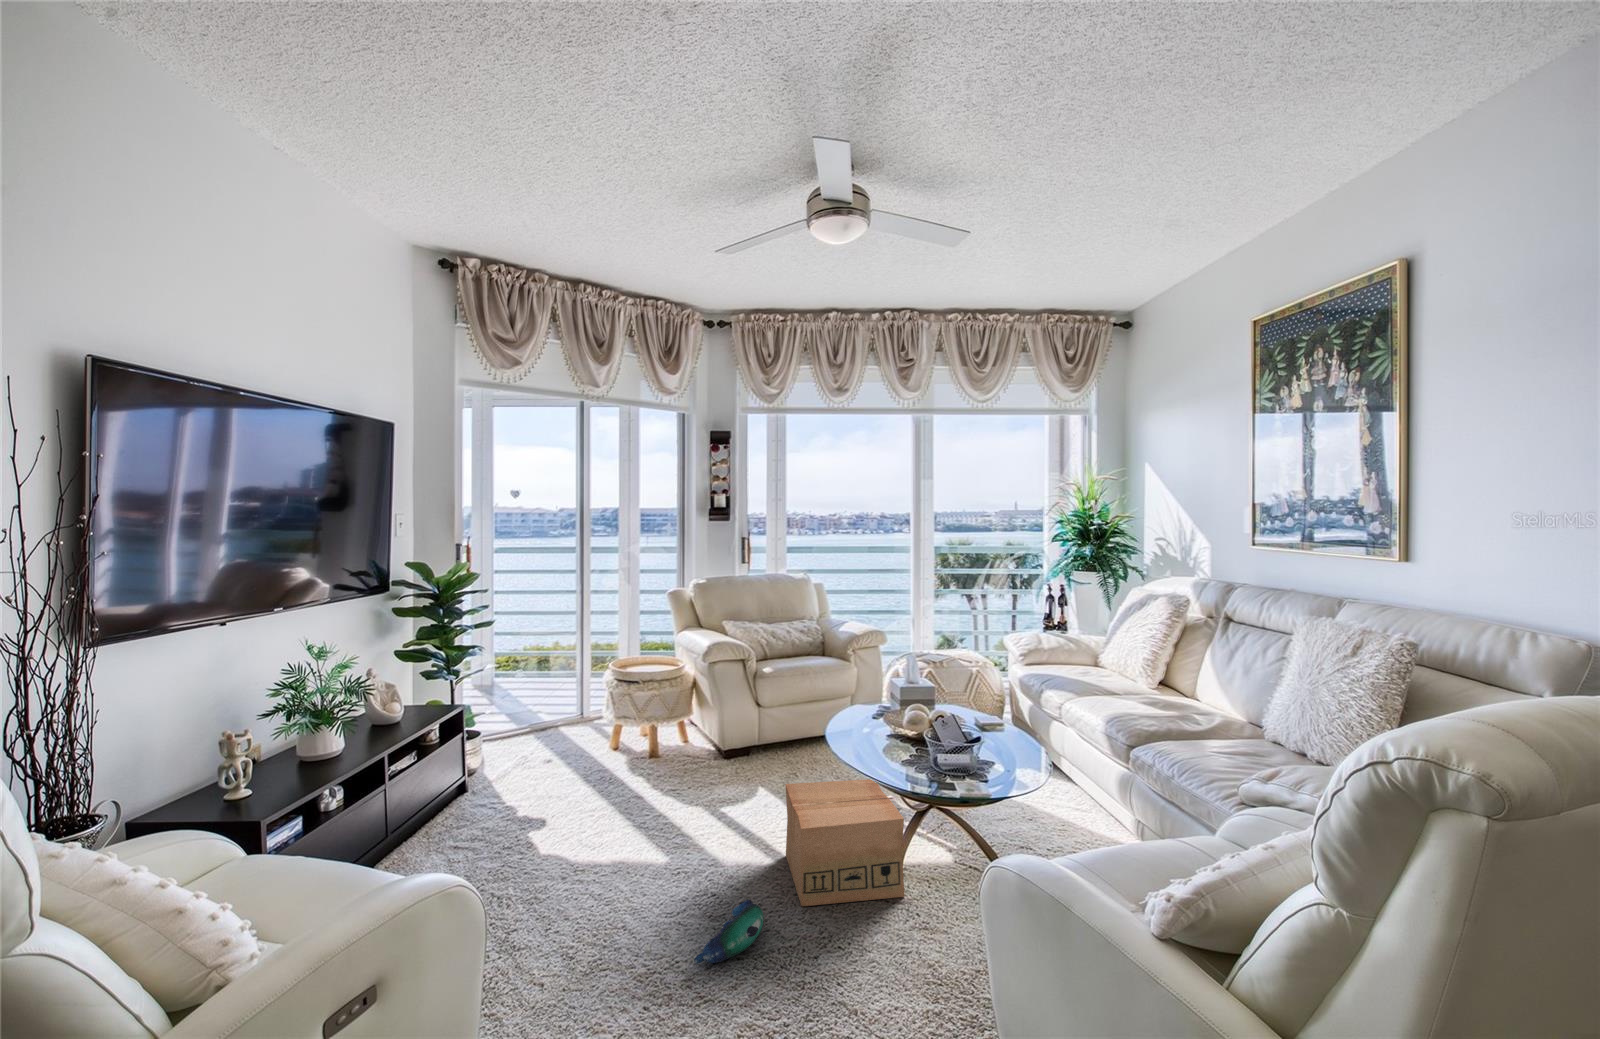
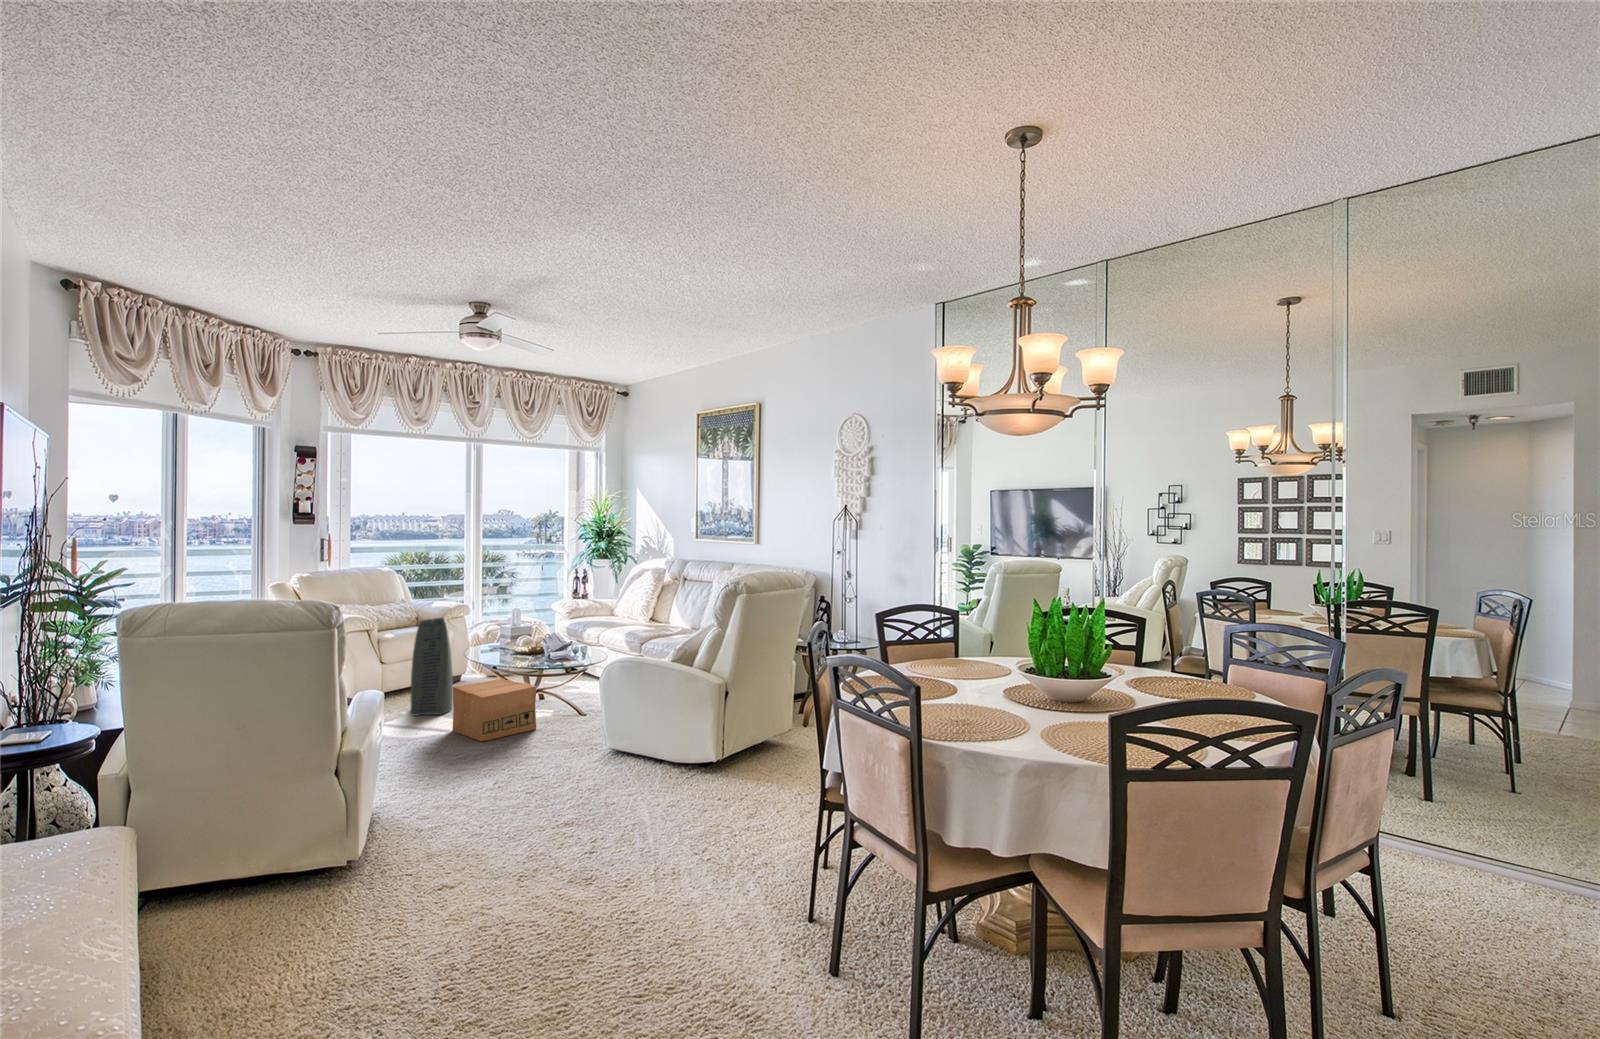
air purifier: none [766,658,826,807] -> present [411,617,453,716]
plush toy: present [694,900,764,963] -> none [439,737,473,765]

